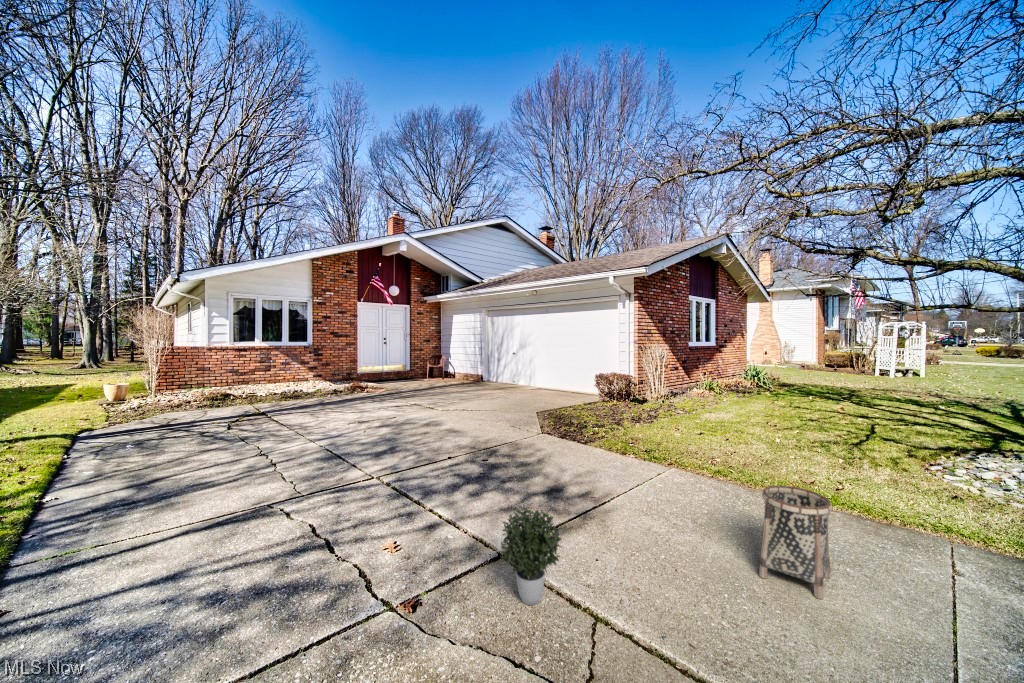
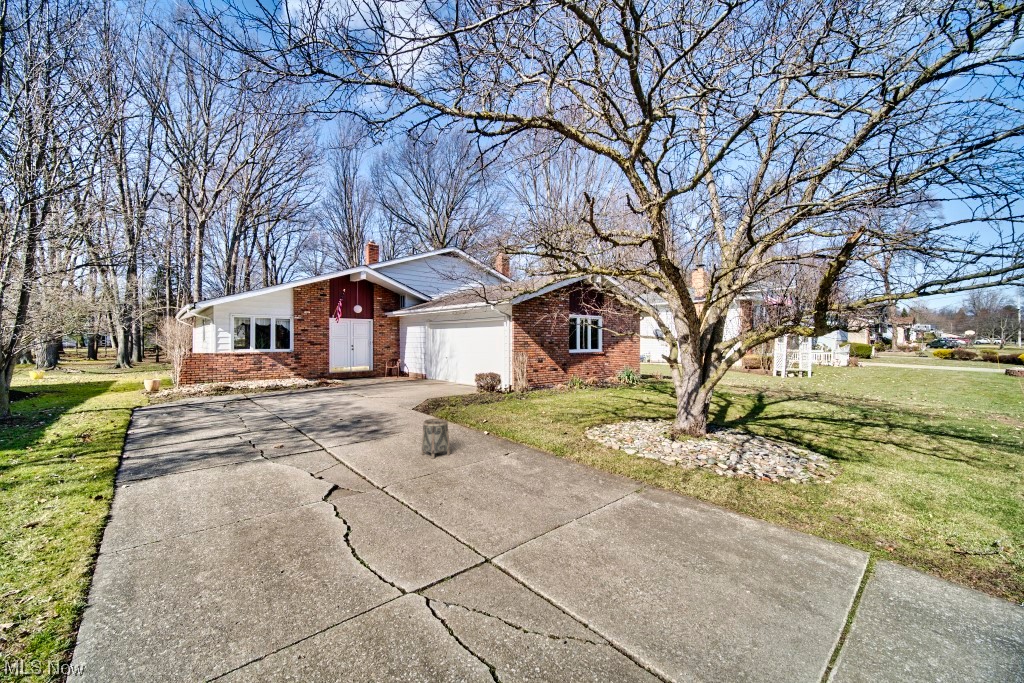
potted plant: present [501,509,561,605] -> none [307,423,335,459]

